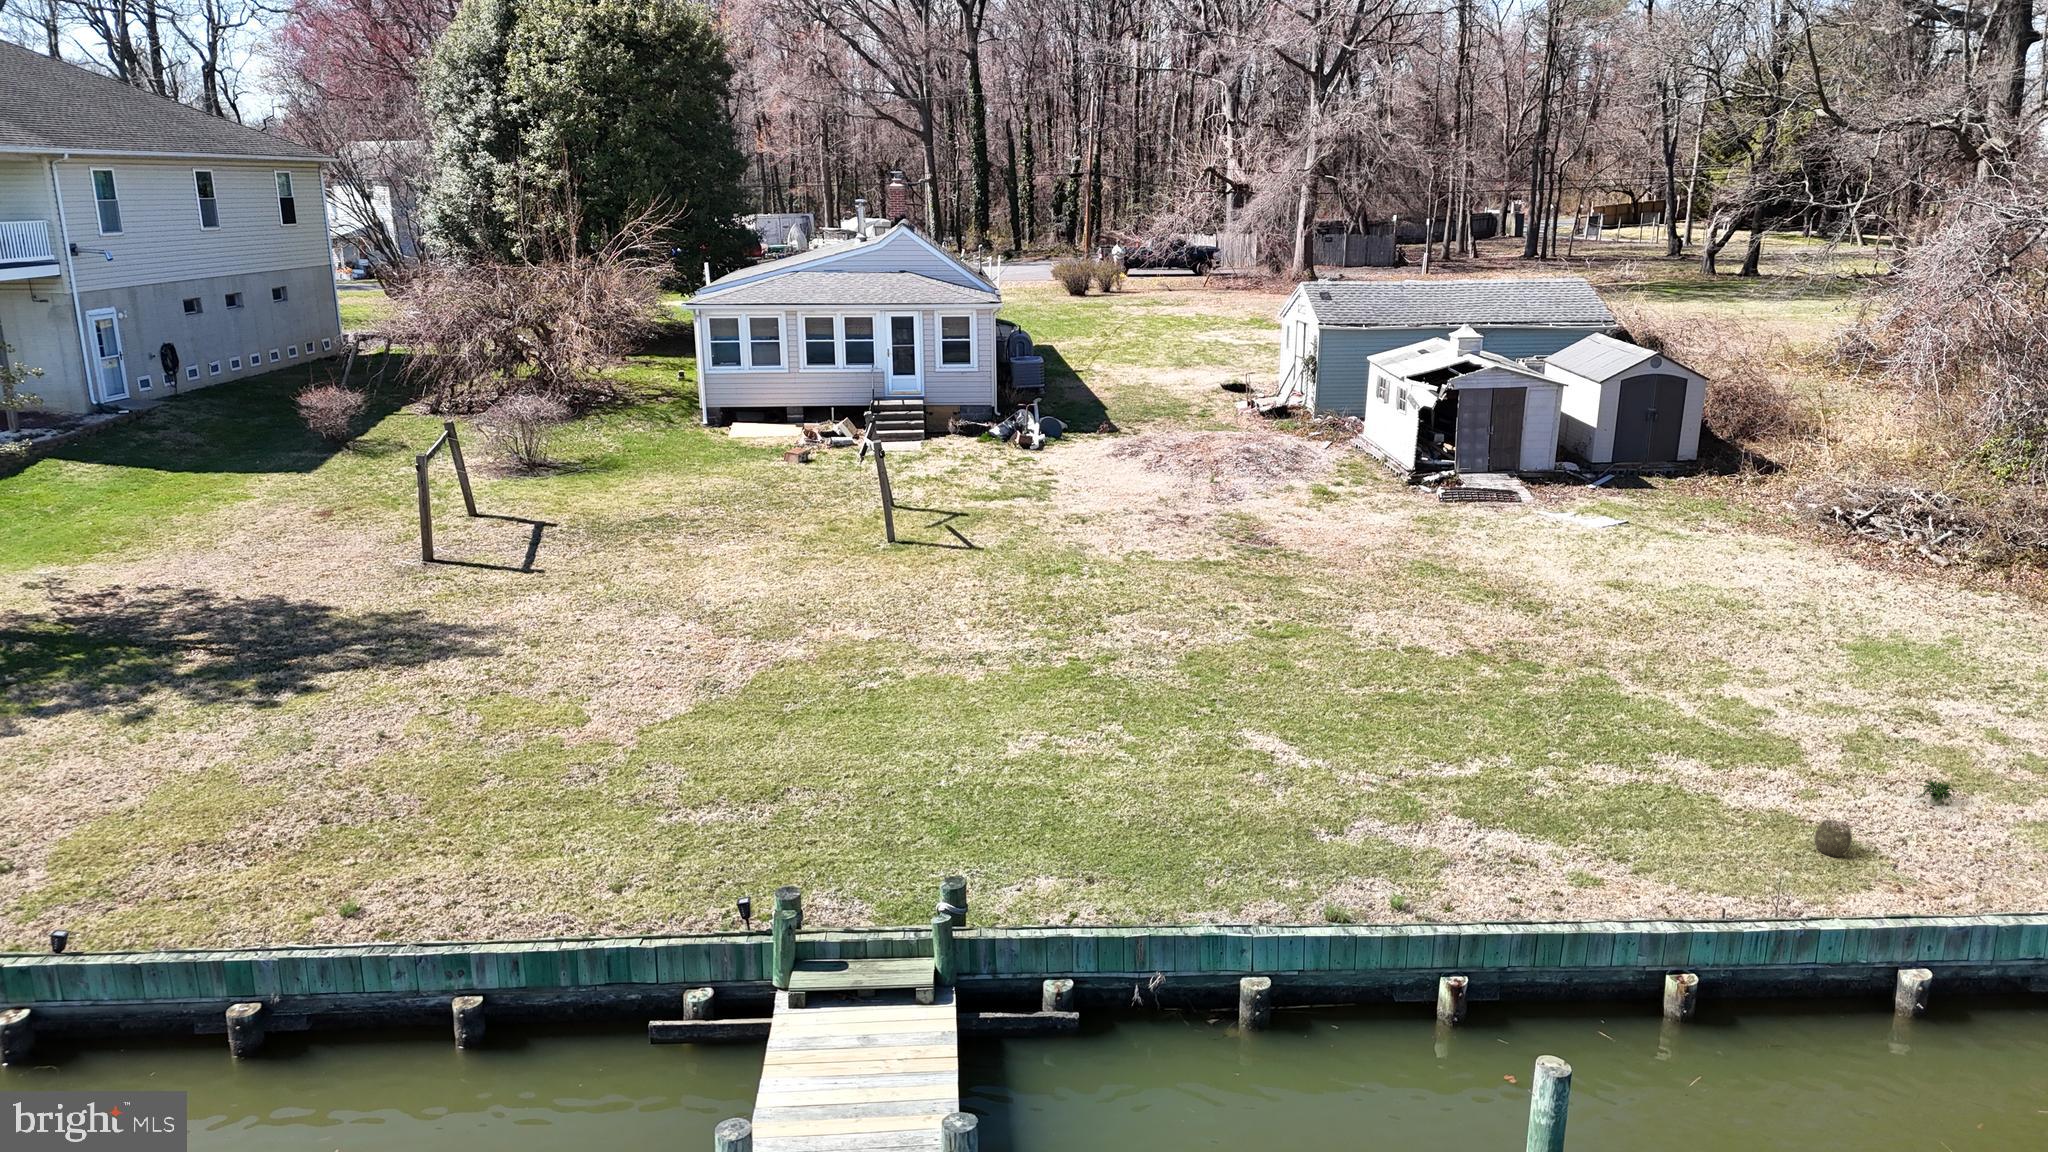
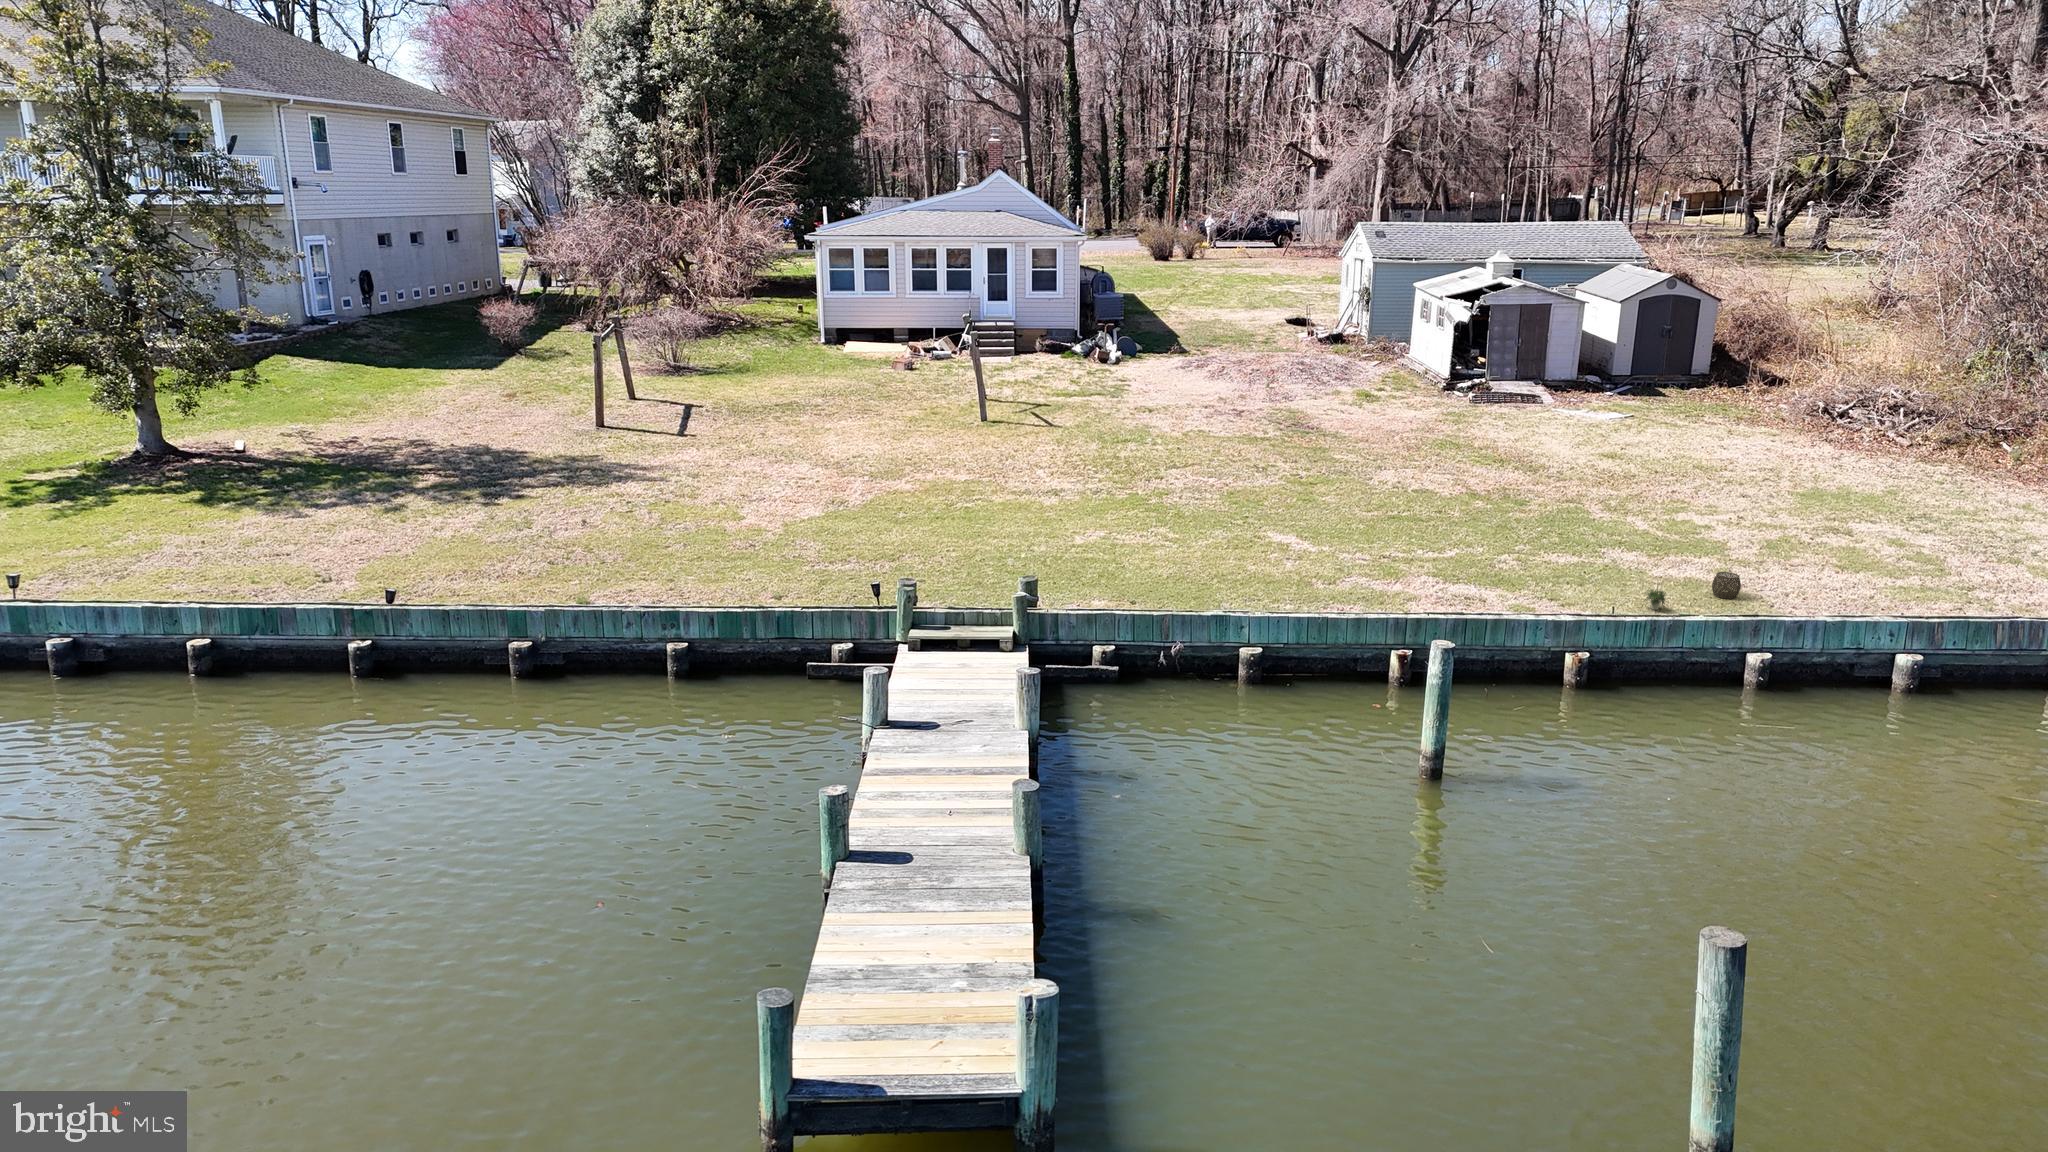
potted plant: present [1921,780,1954,806] -> present [1645,590,1666,610]

